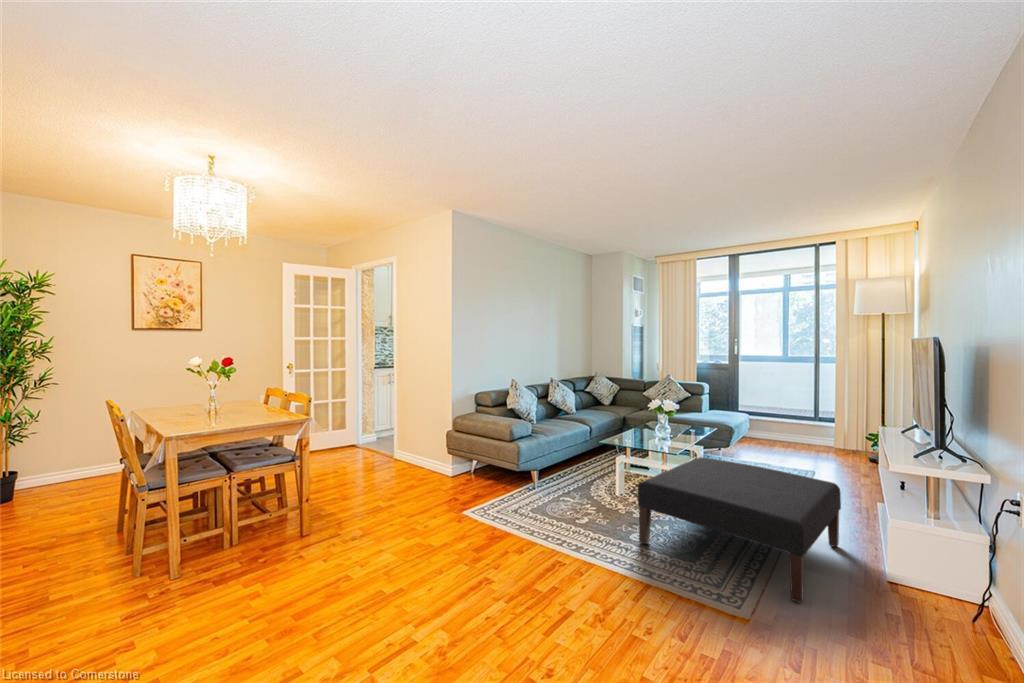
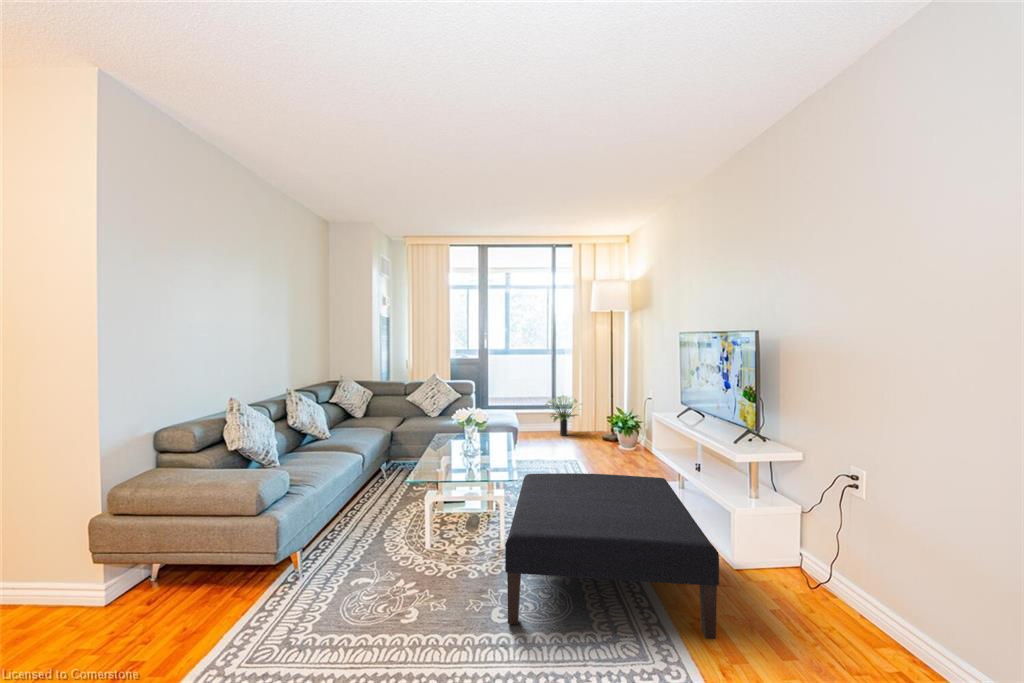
potted plant: none [796,407,848,452] -> present [545,395,582,436]

